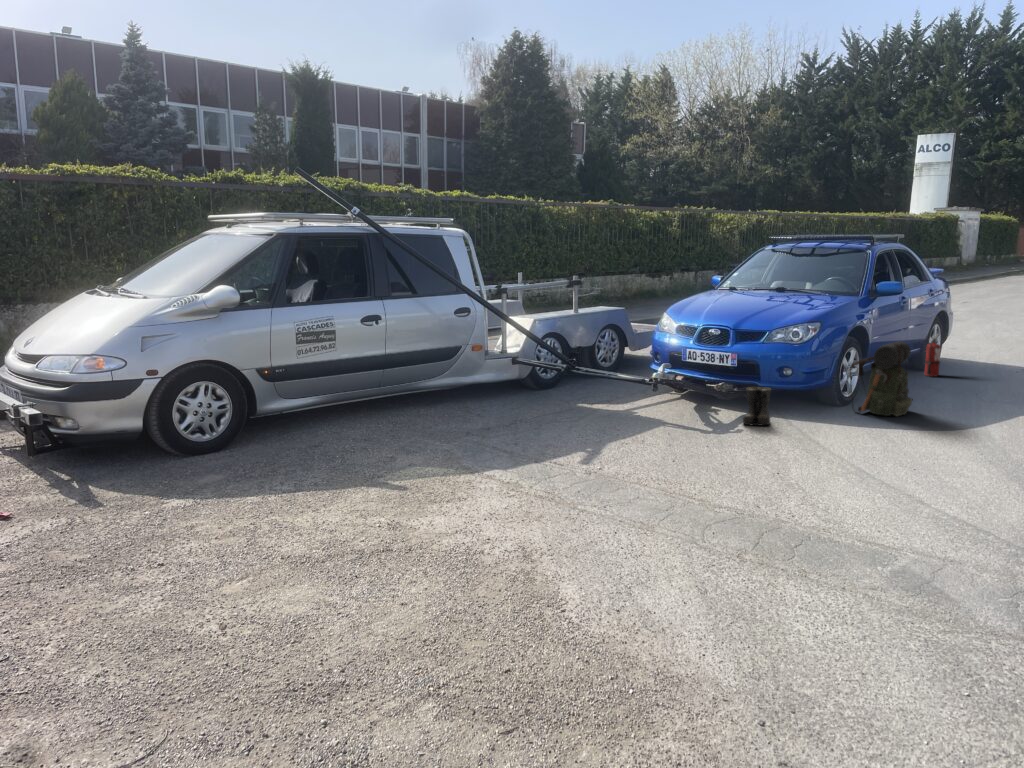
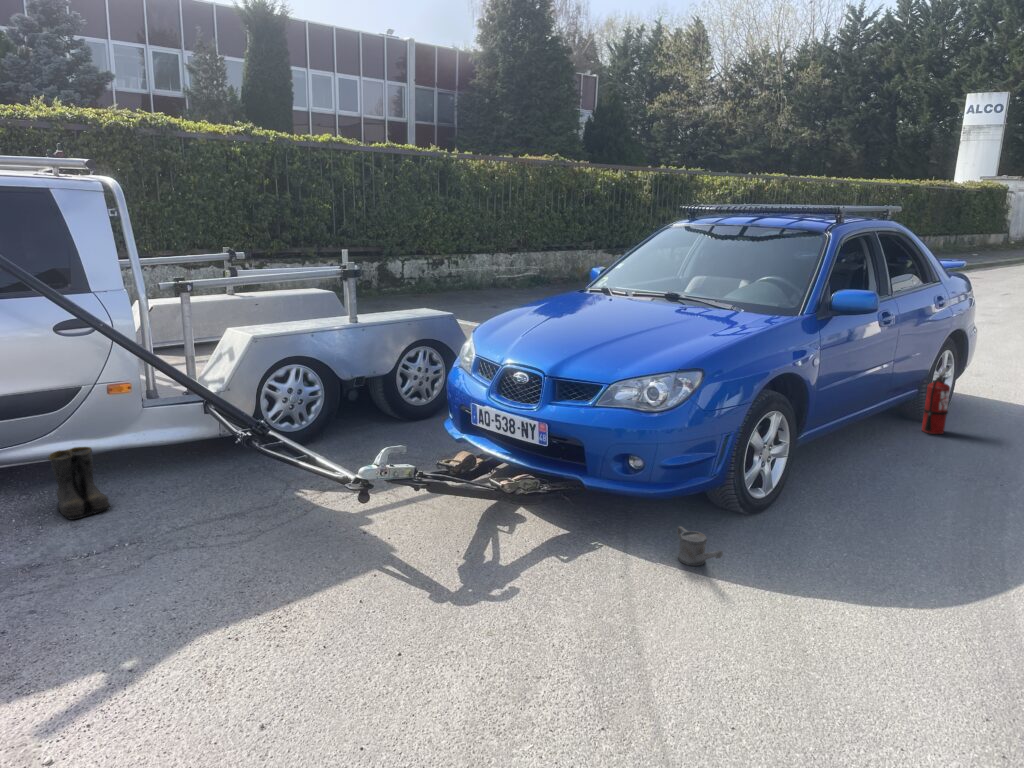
backpack: present [850,341,913,416] -> none [760,407,877,552]
boots: present [743,387,771,426] -> present [48,447,111,520]
watering can: none [812,405,843,423] -> present [677,526,723,566]

